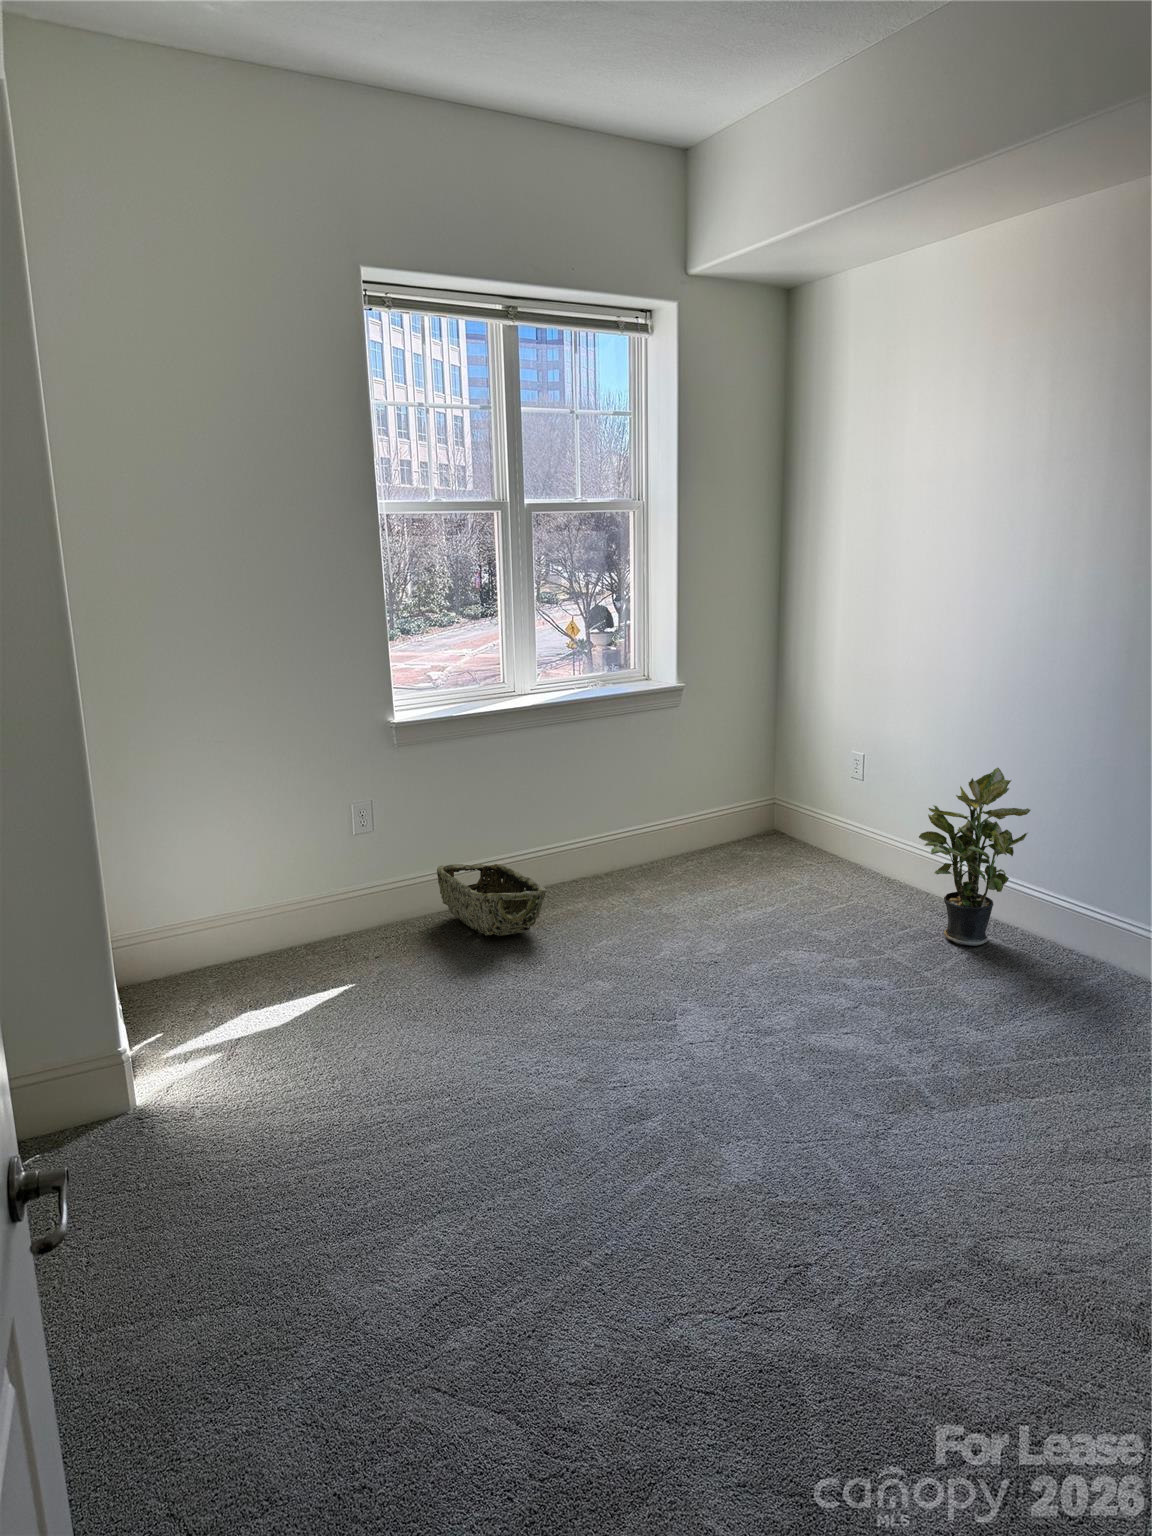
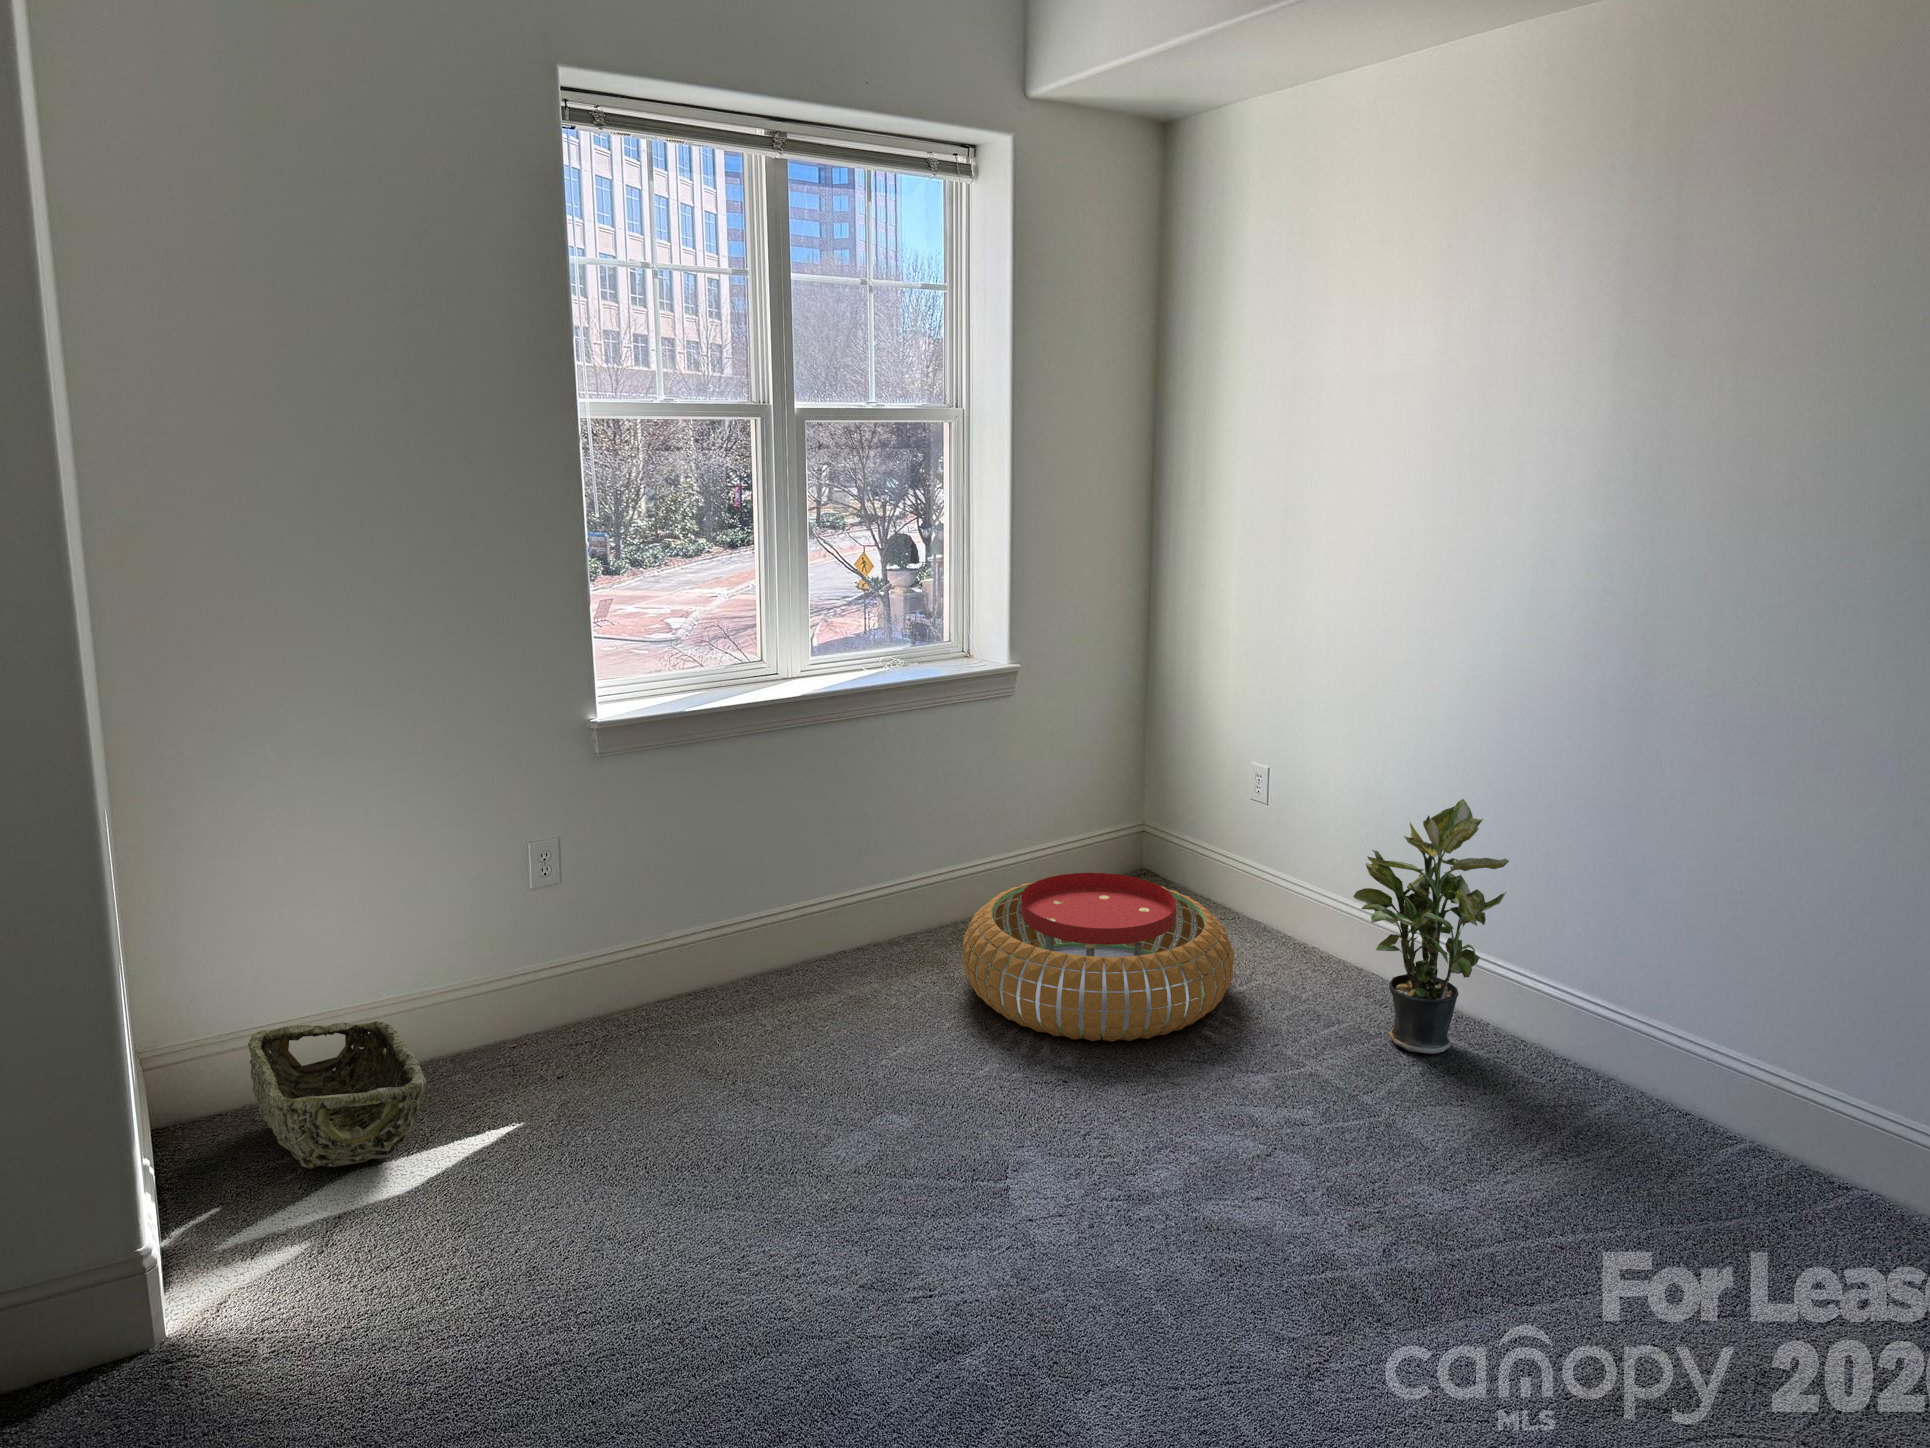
pouf: none [644,826,834,937] -> present [962,873,1234,1042]
woven basket: present [437,864,546,935] -> present [248,1021,427,1168]

